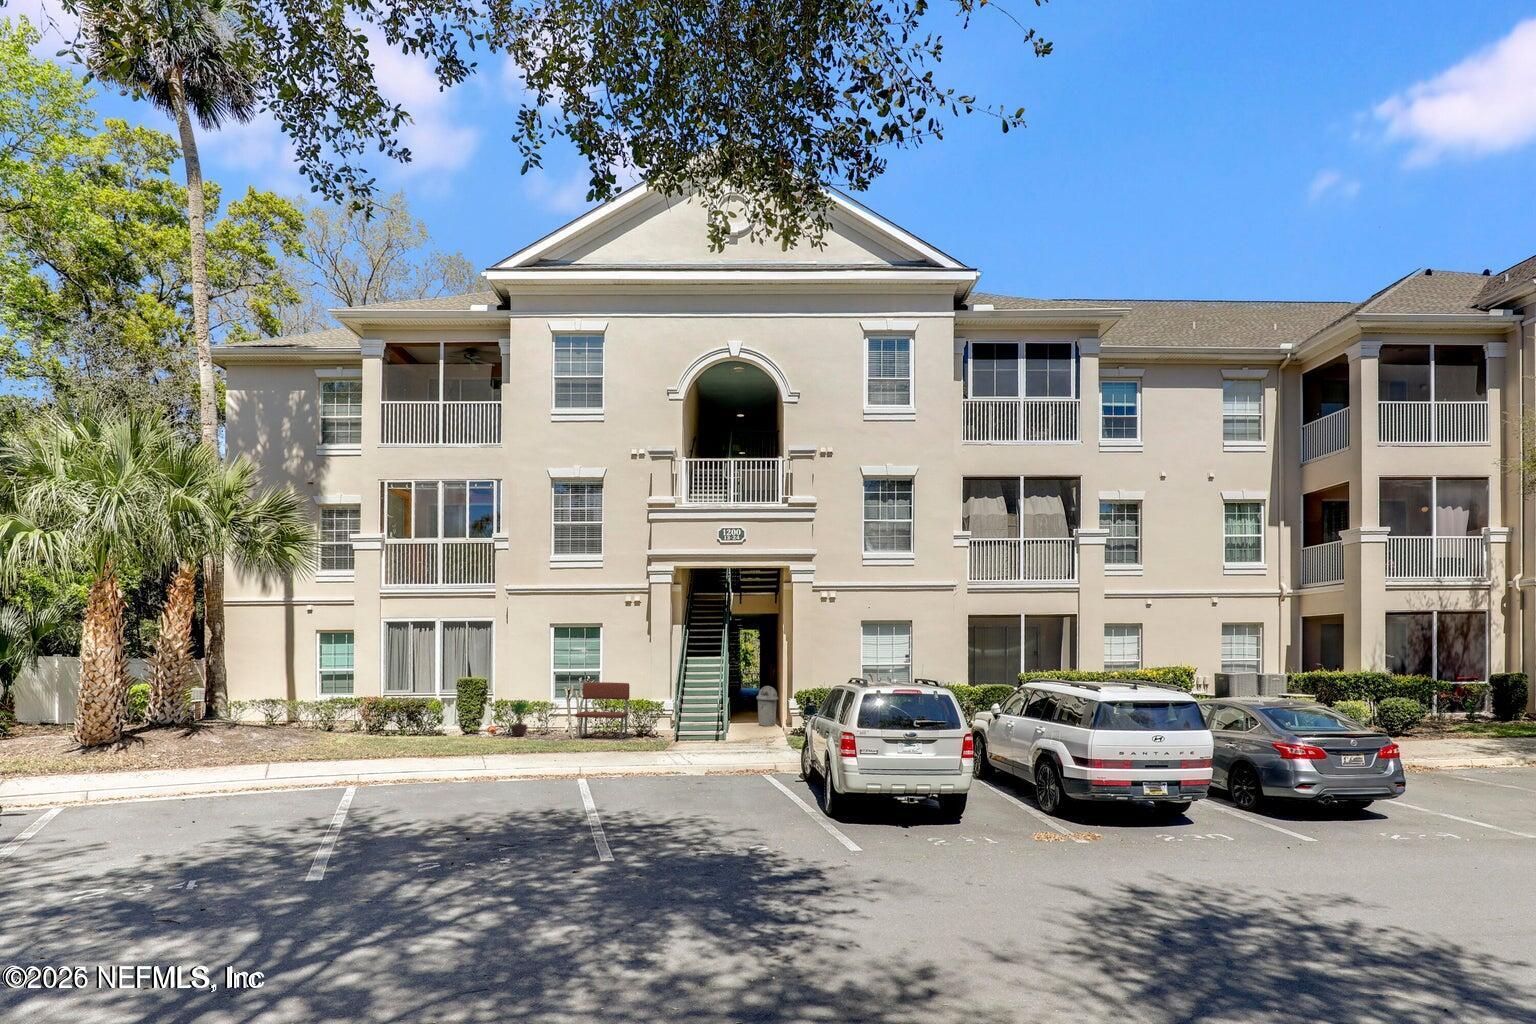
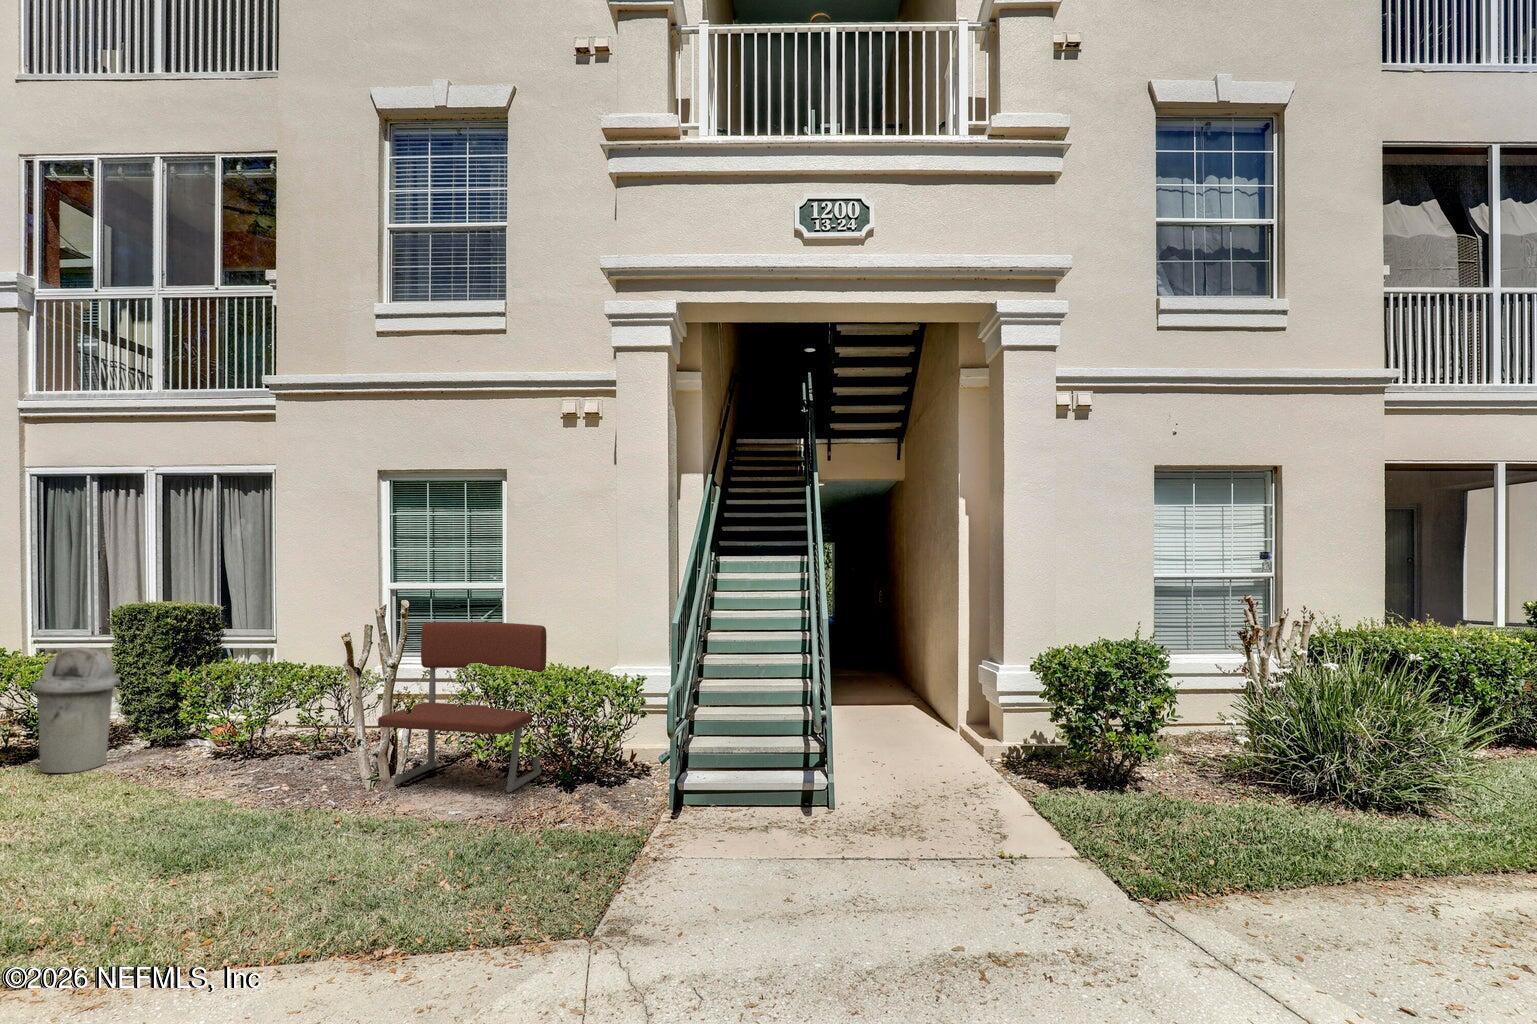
trash can: present [756,686,779,726] -> present [32,647,121,773]
potted tree: present [511,700,528,736] -> none [198,665,272,771]

